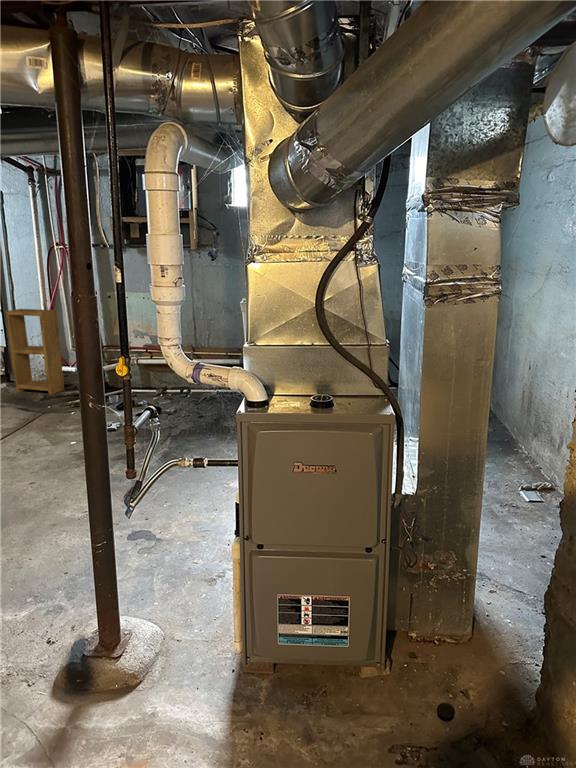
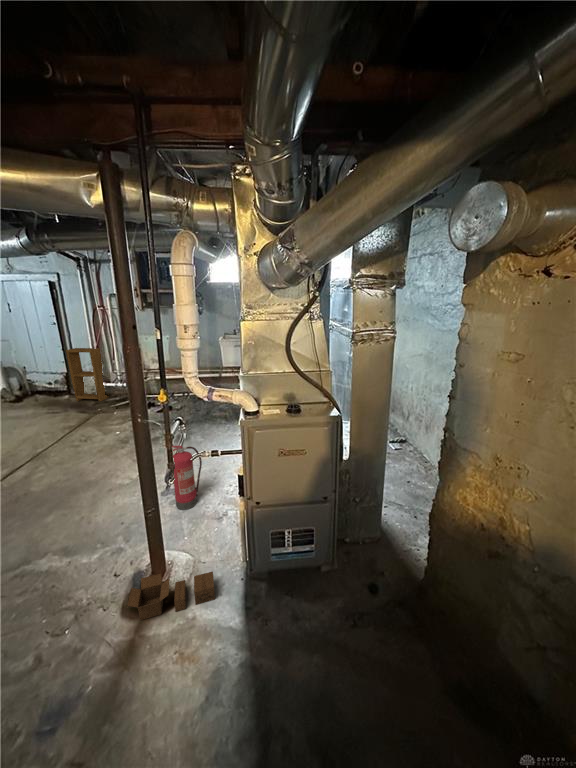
fire extinguisher: none [134,459,189,563] -> present [172,446,202,510]
cardboard box: none [60,643,189,705] -> present [127,572,215,620]

